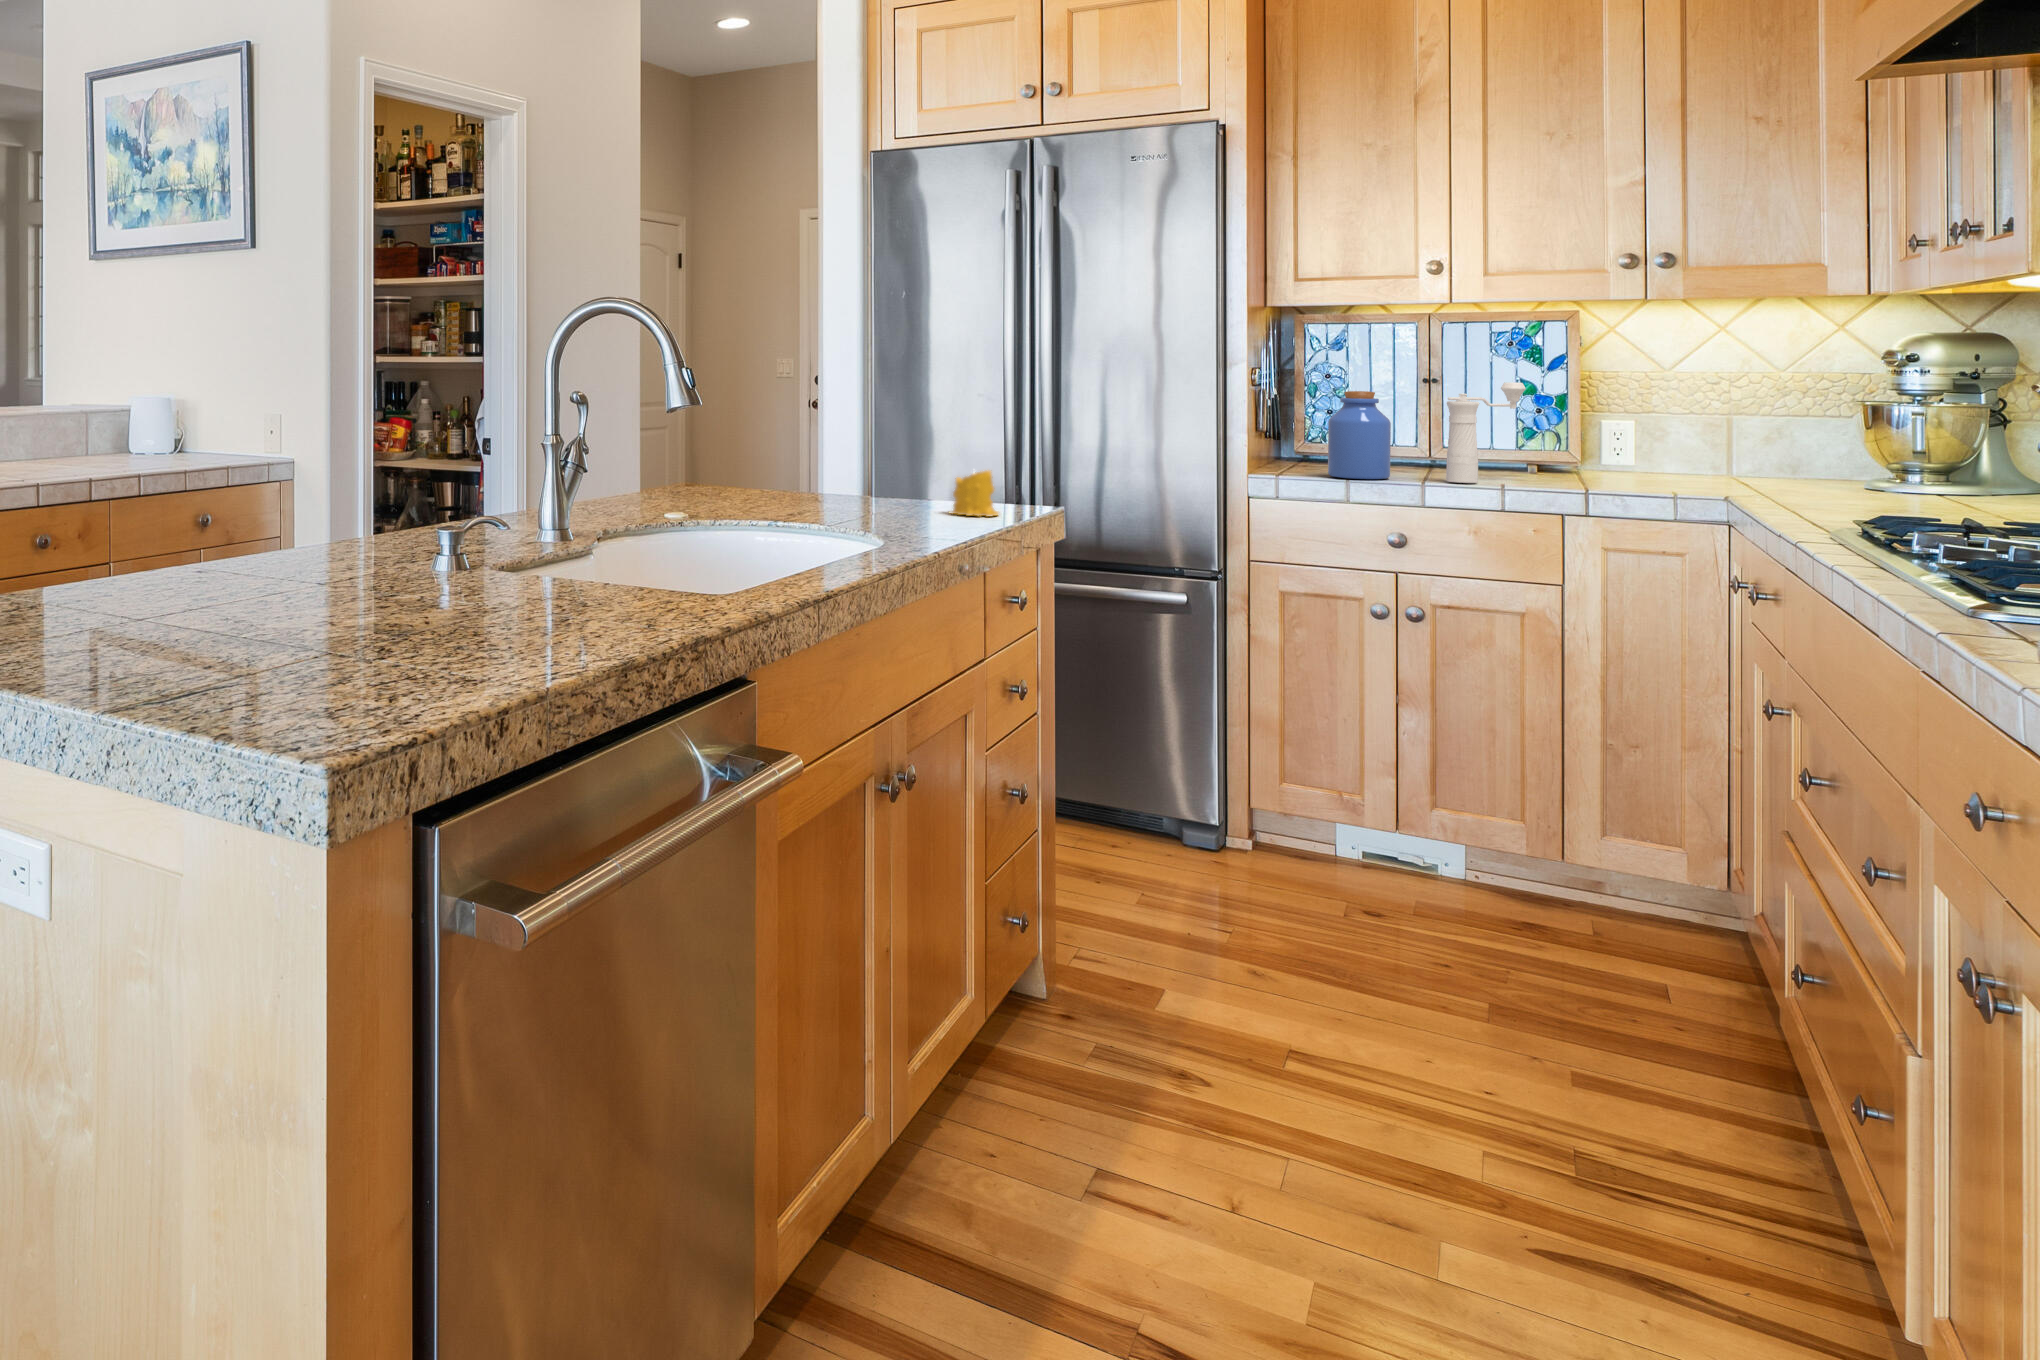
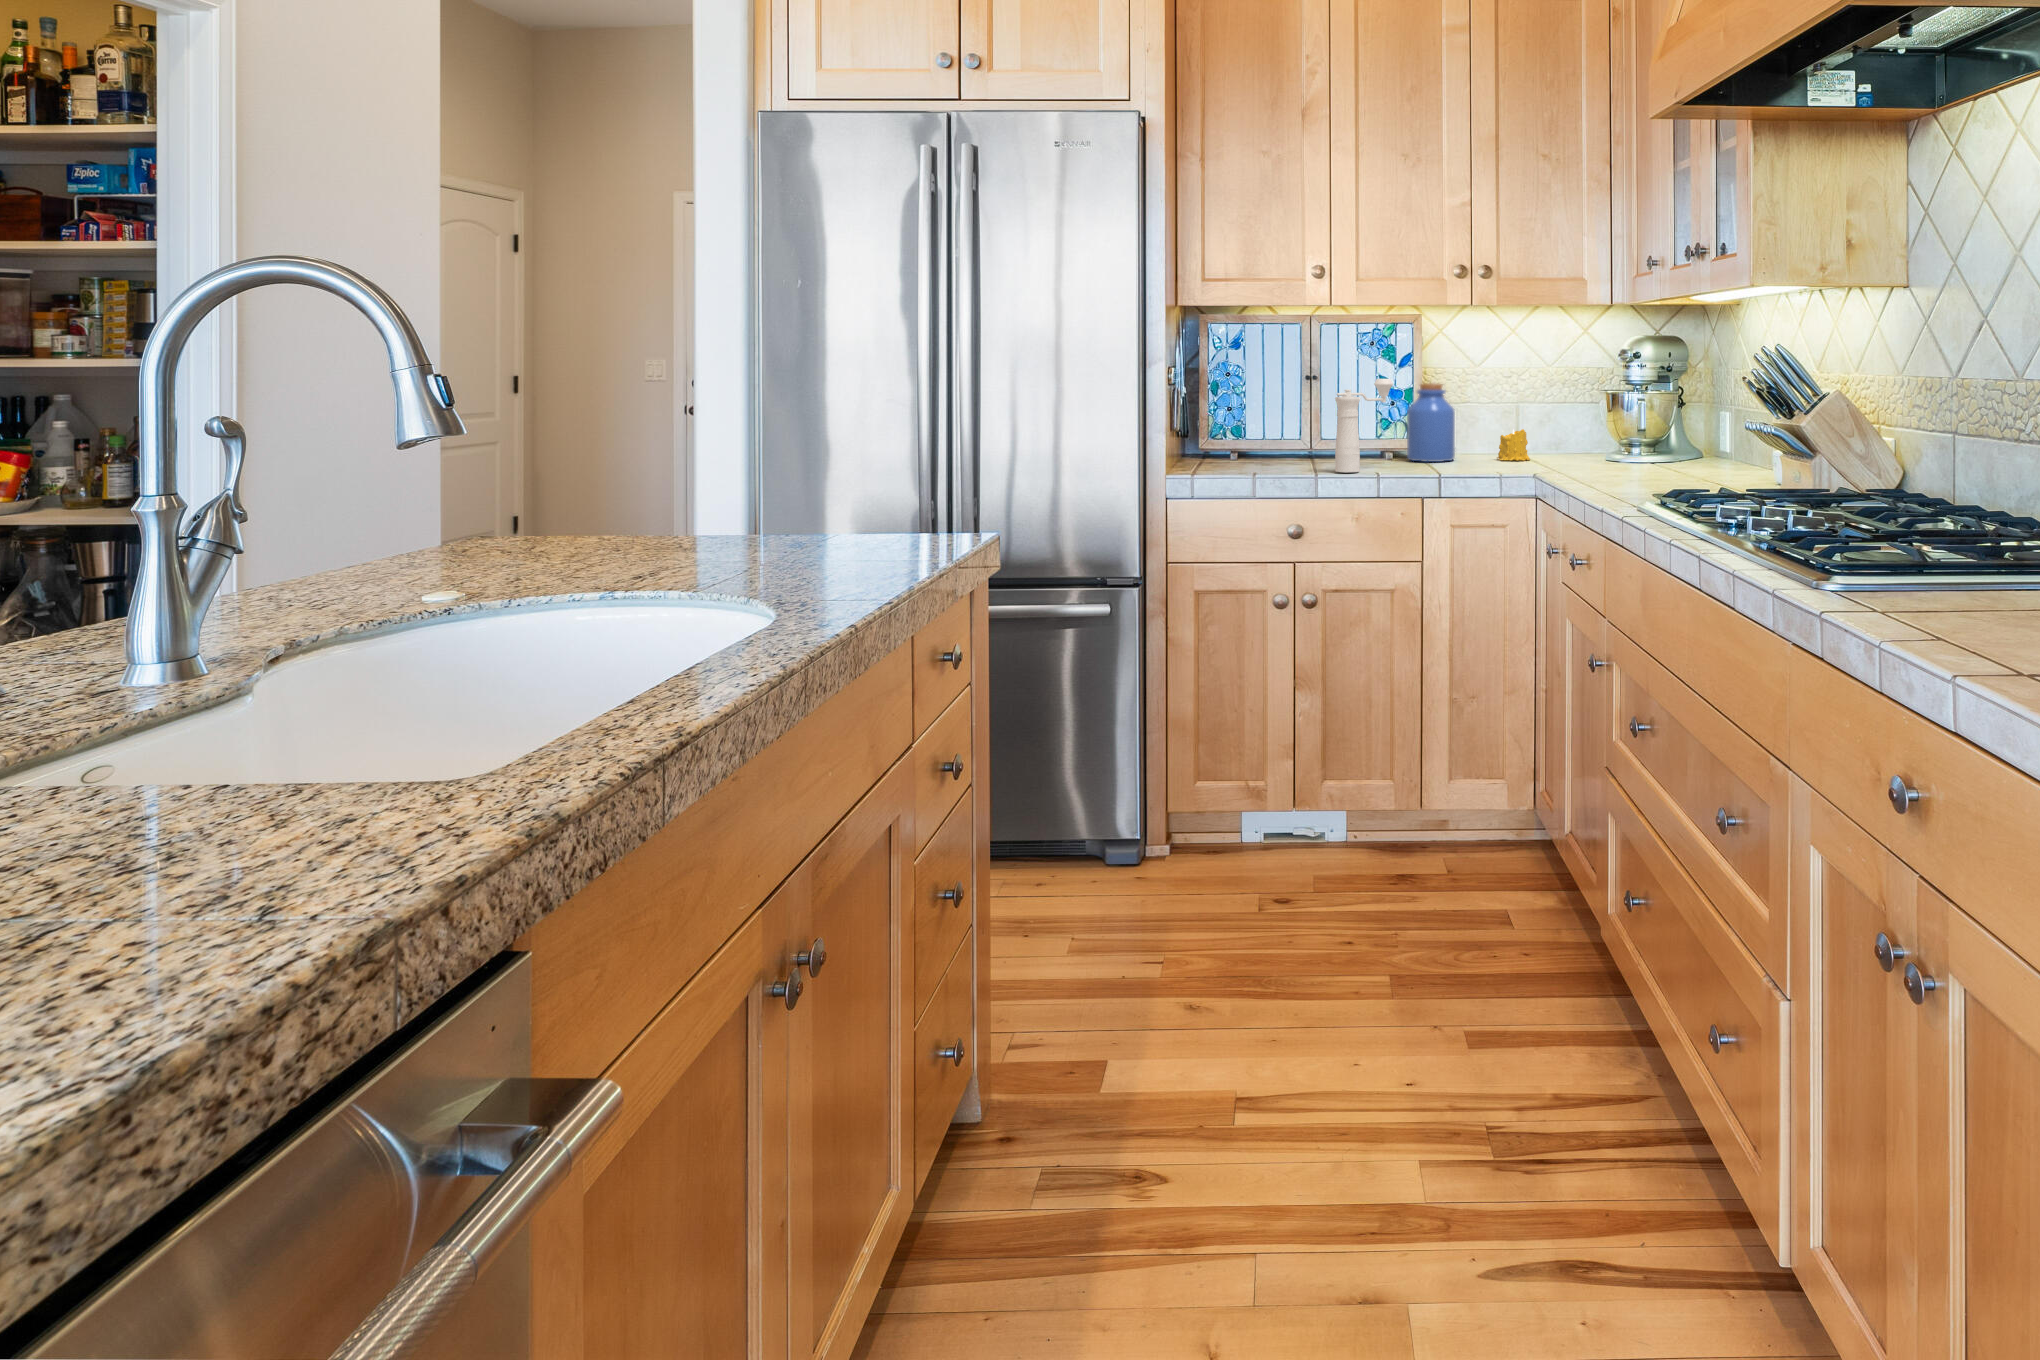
jar: present [1328,391,1391,479] -> present [1407,383,1455,462]
candle: present [952,471,999,517] -> present [1497,429,1530,461]

